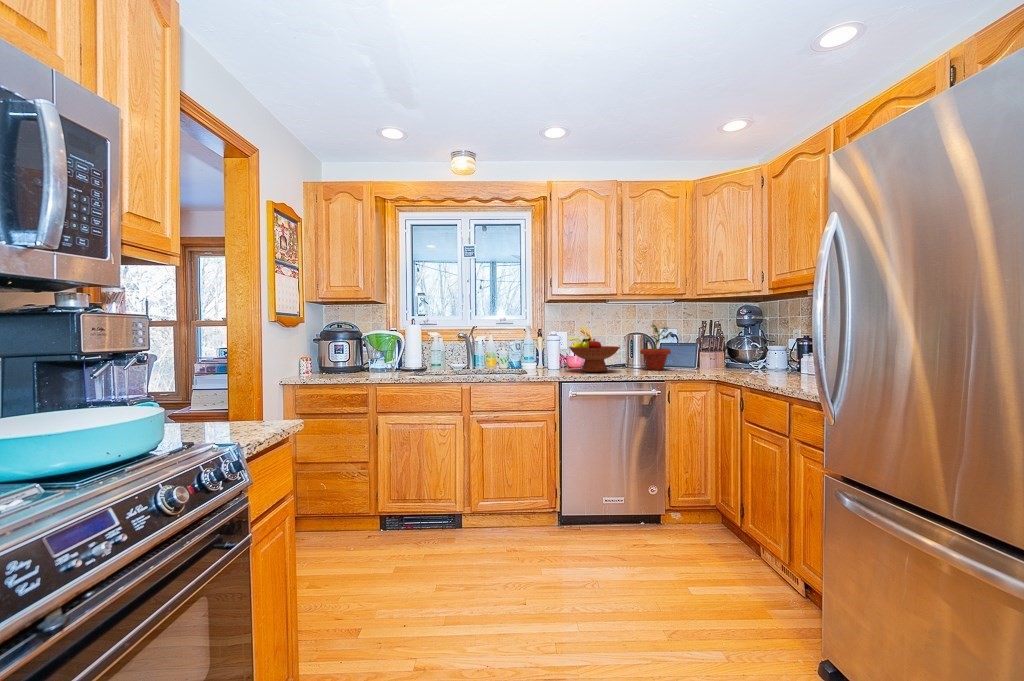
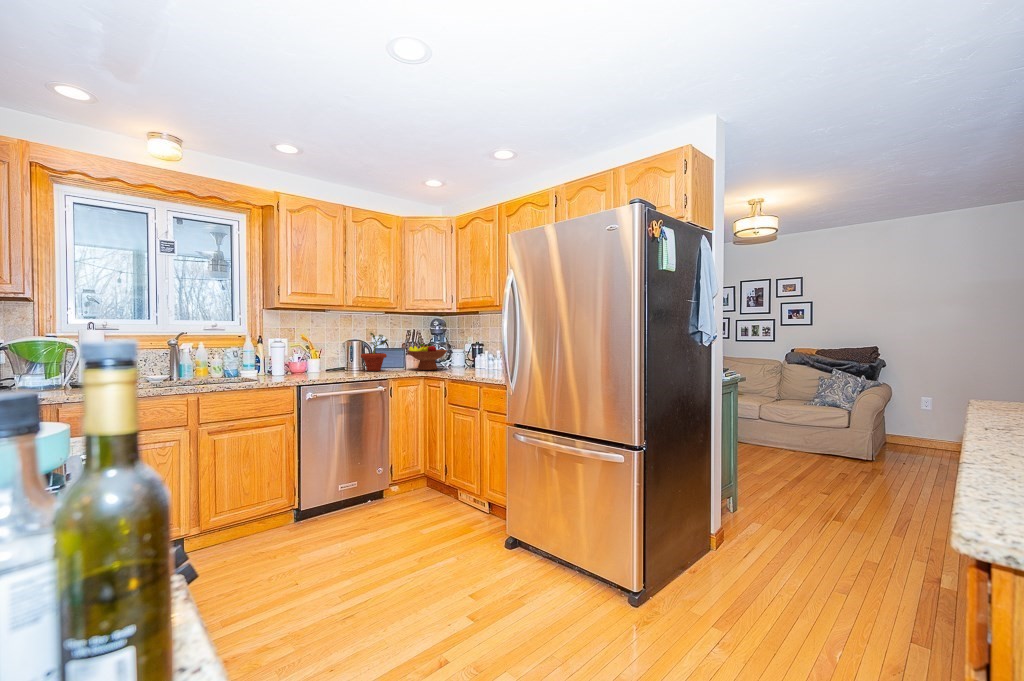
fruit bowl: present [569,338,620,372] -> present [407,343,447,370]

